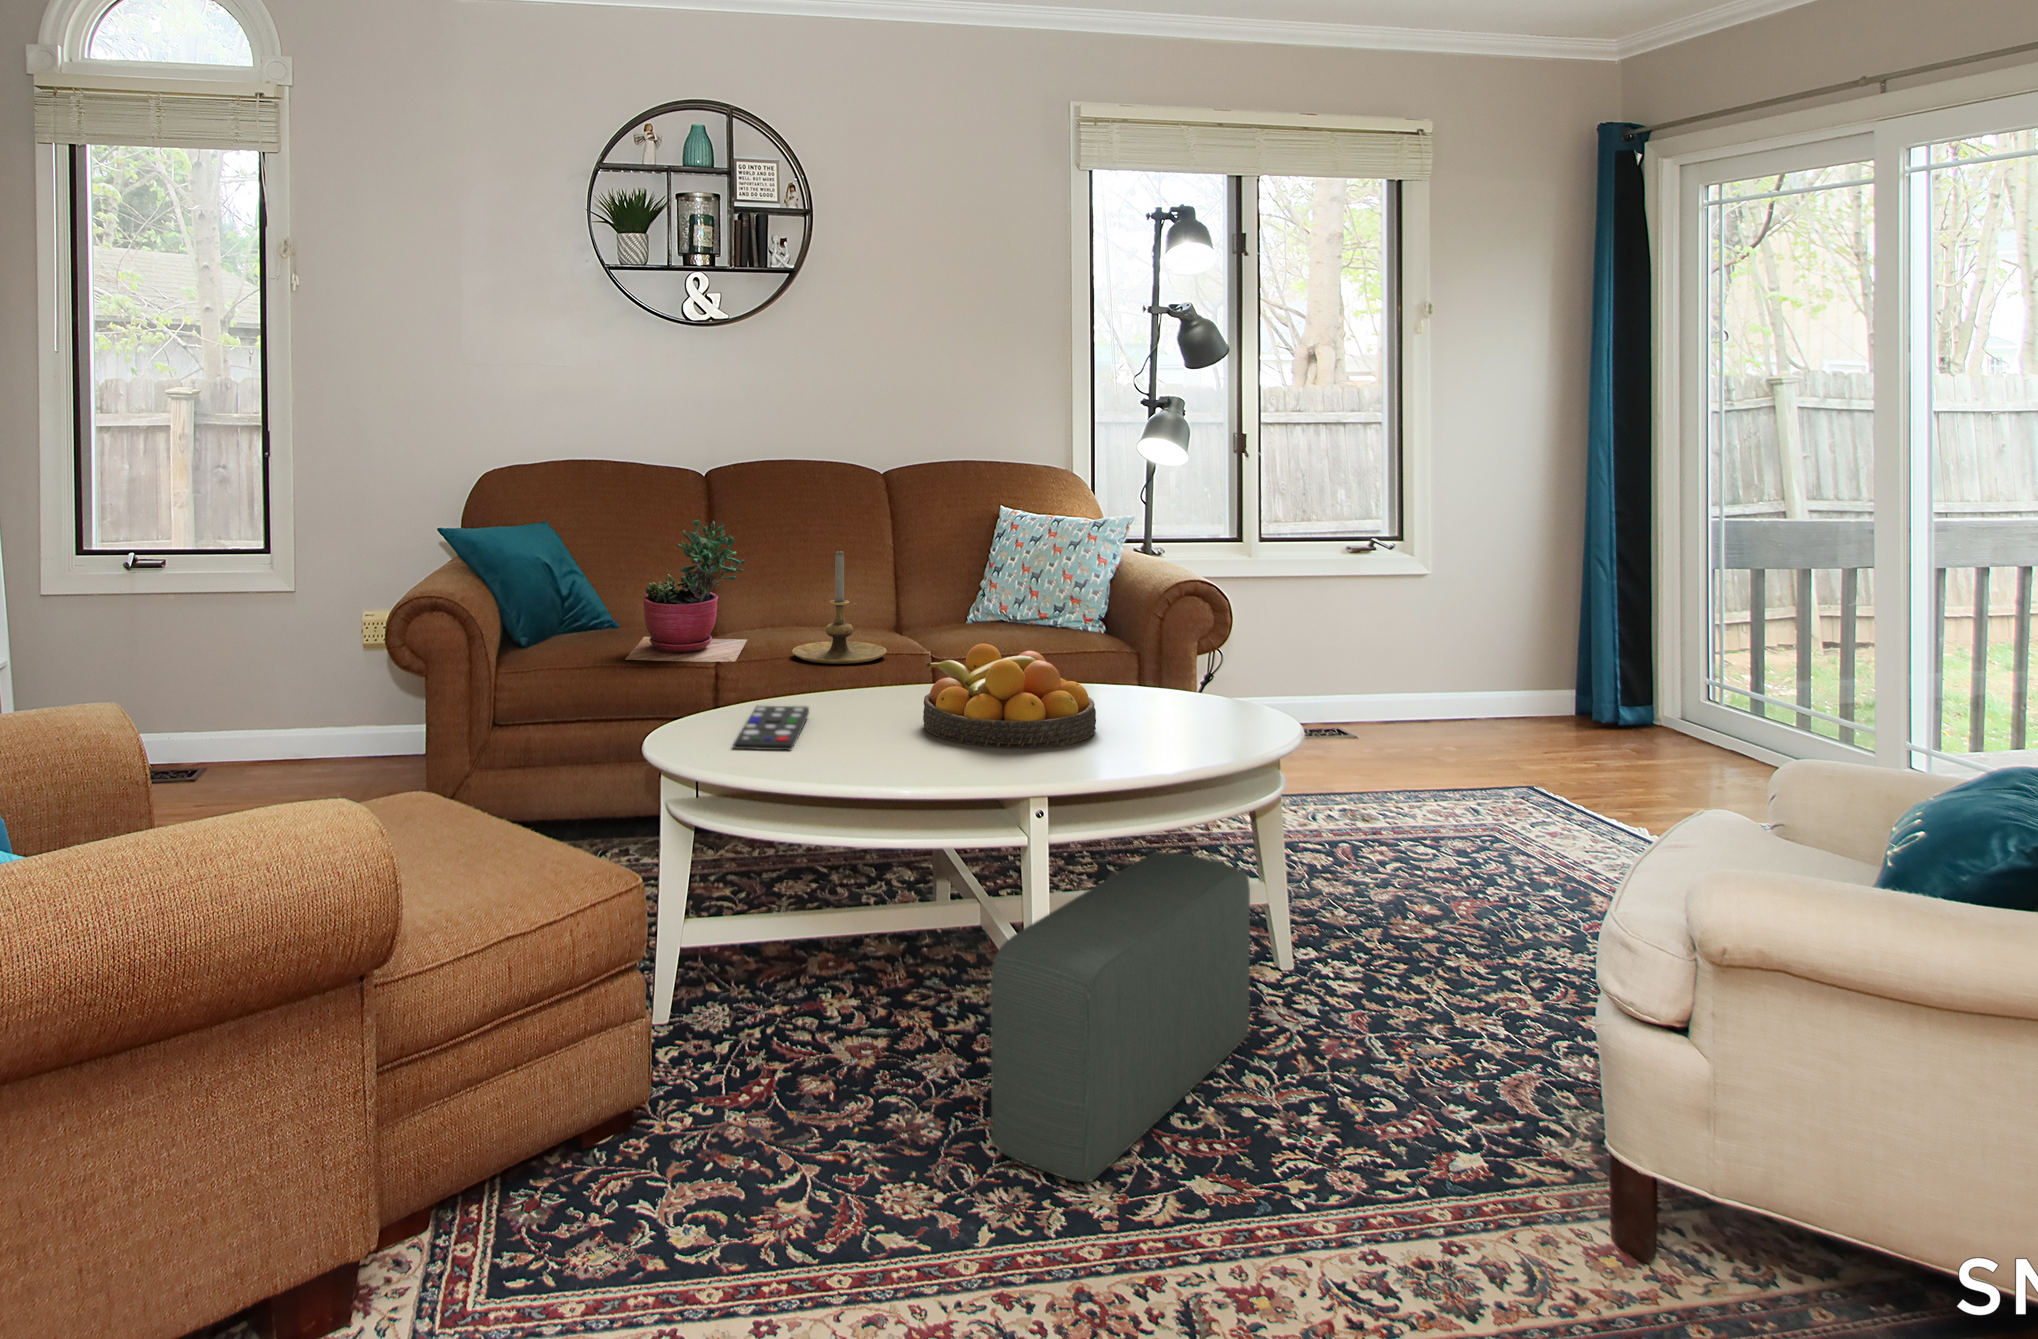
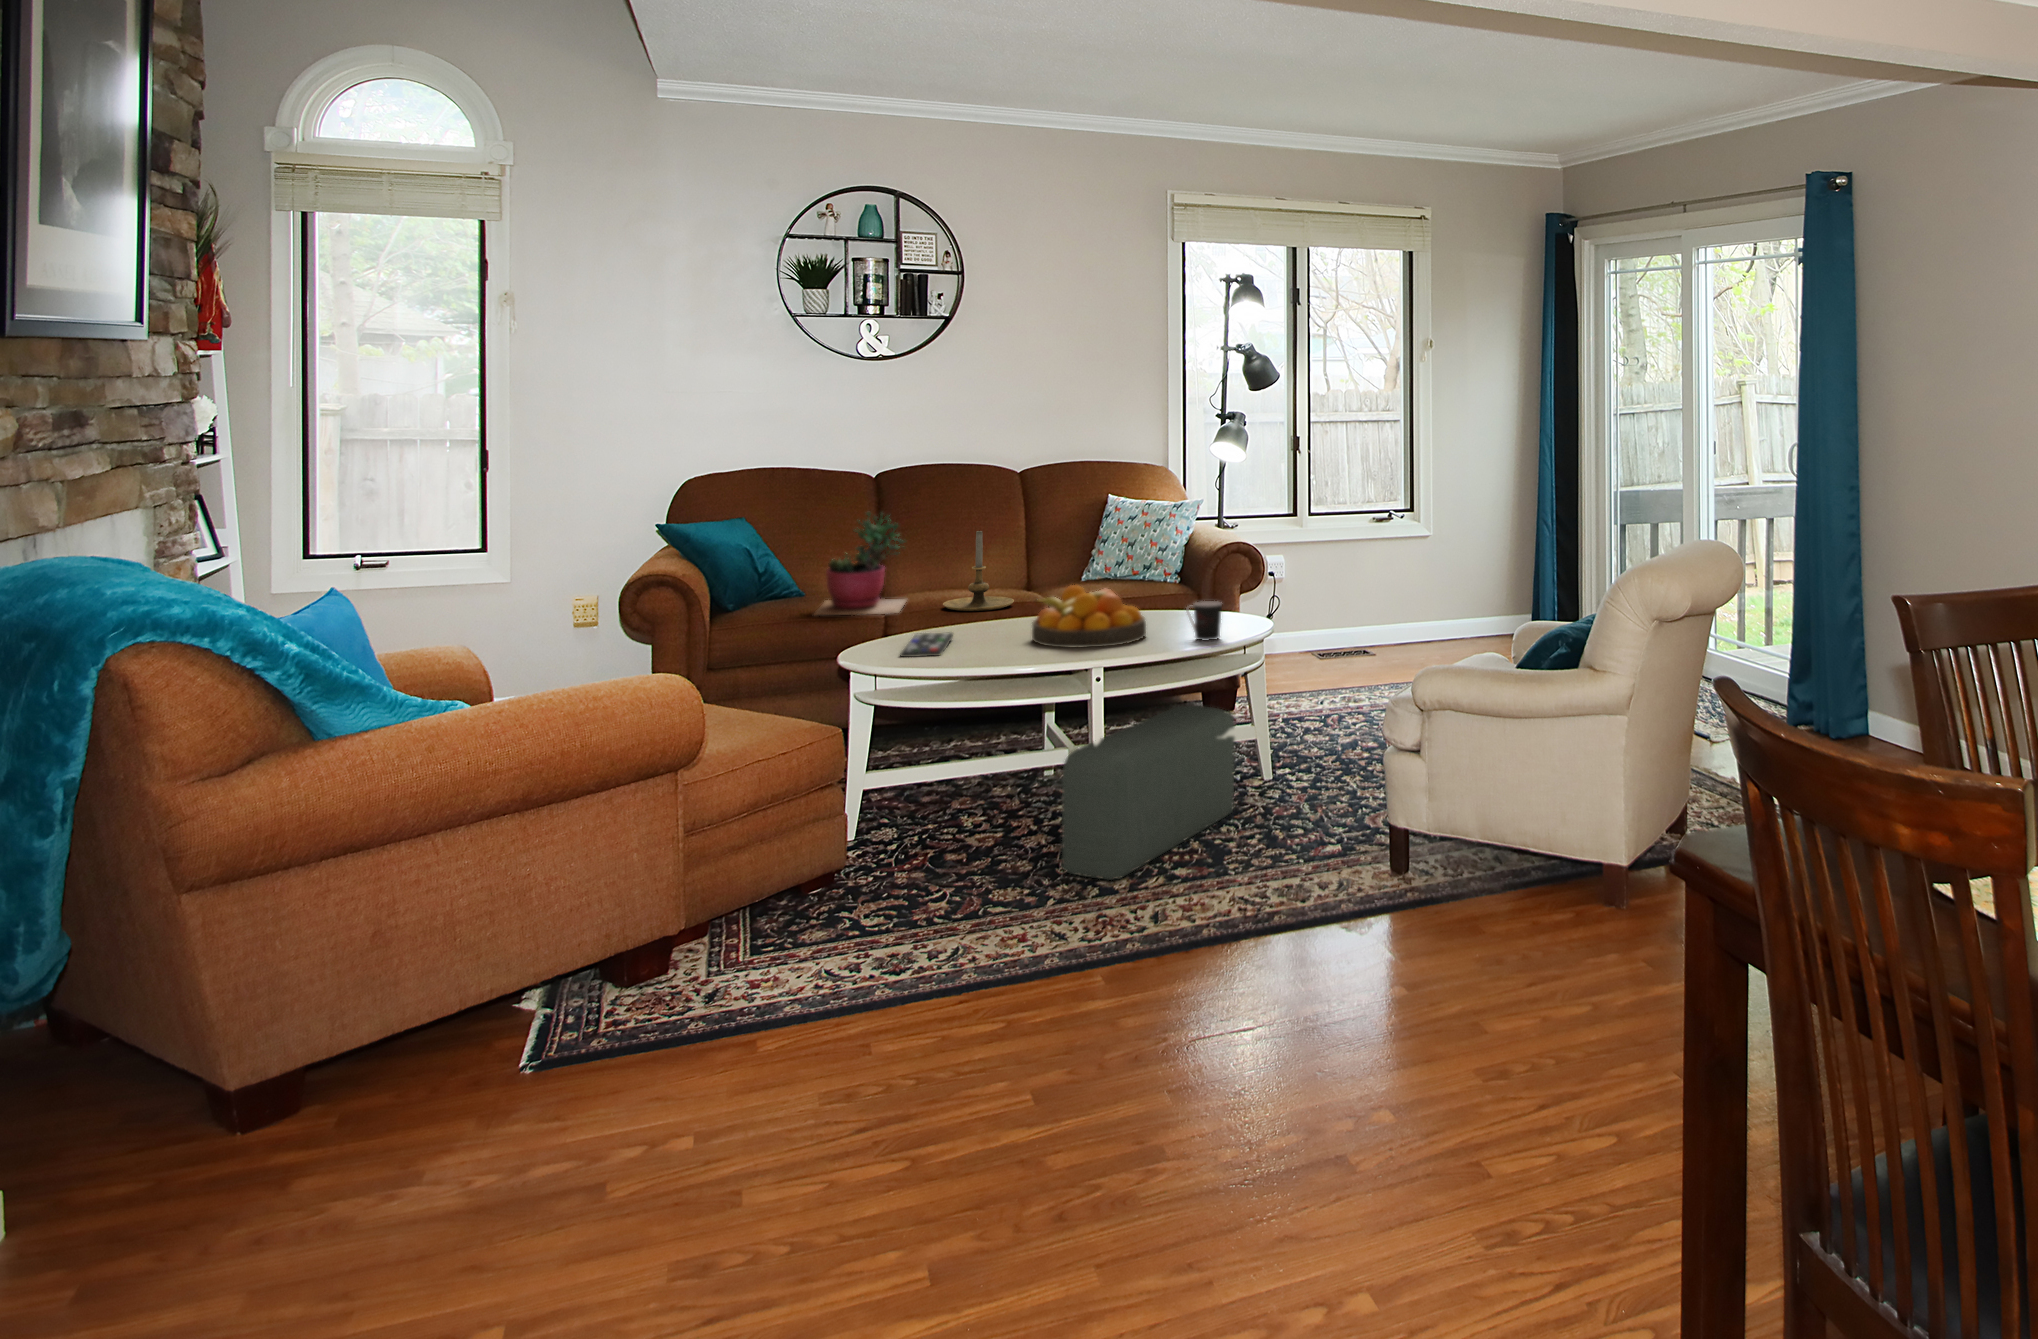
coffee cup: none [1160,681,1220,747] -> present [1186,601,1222,641]

